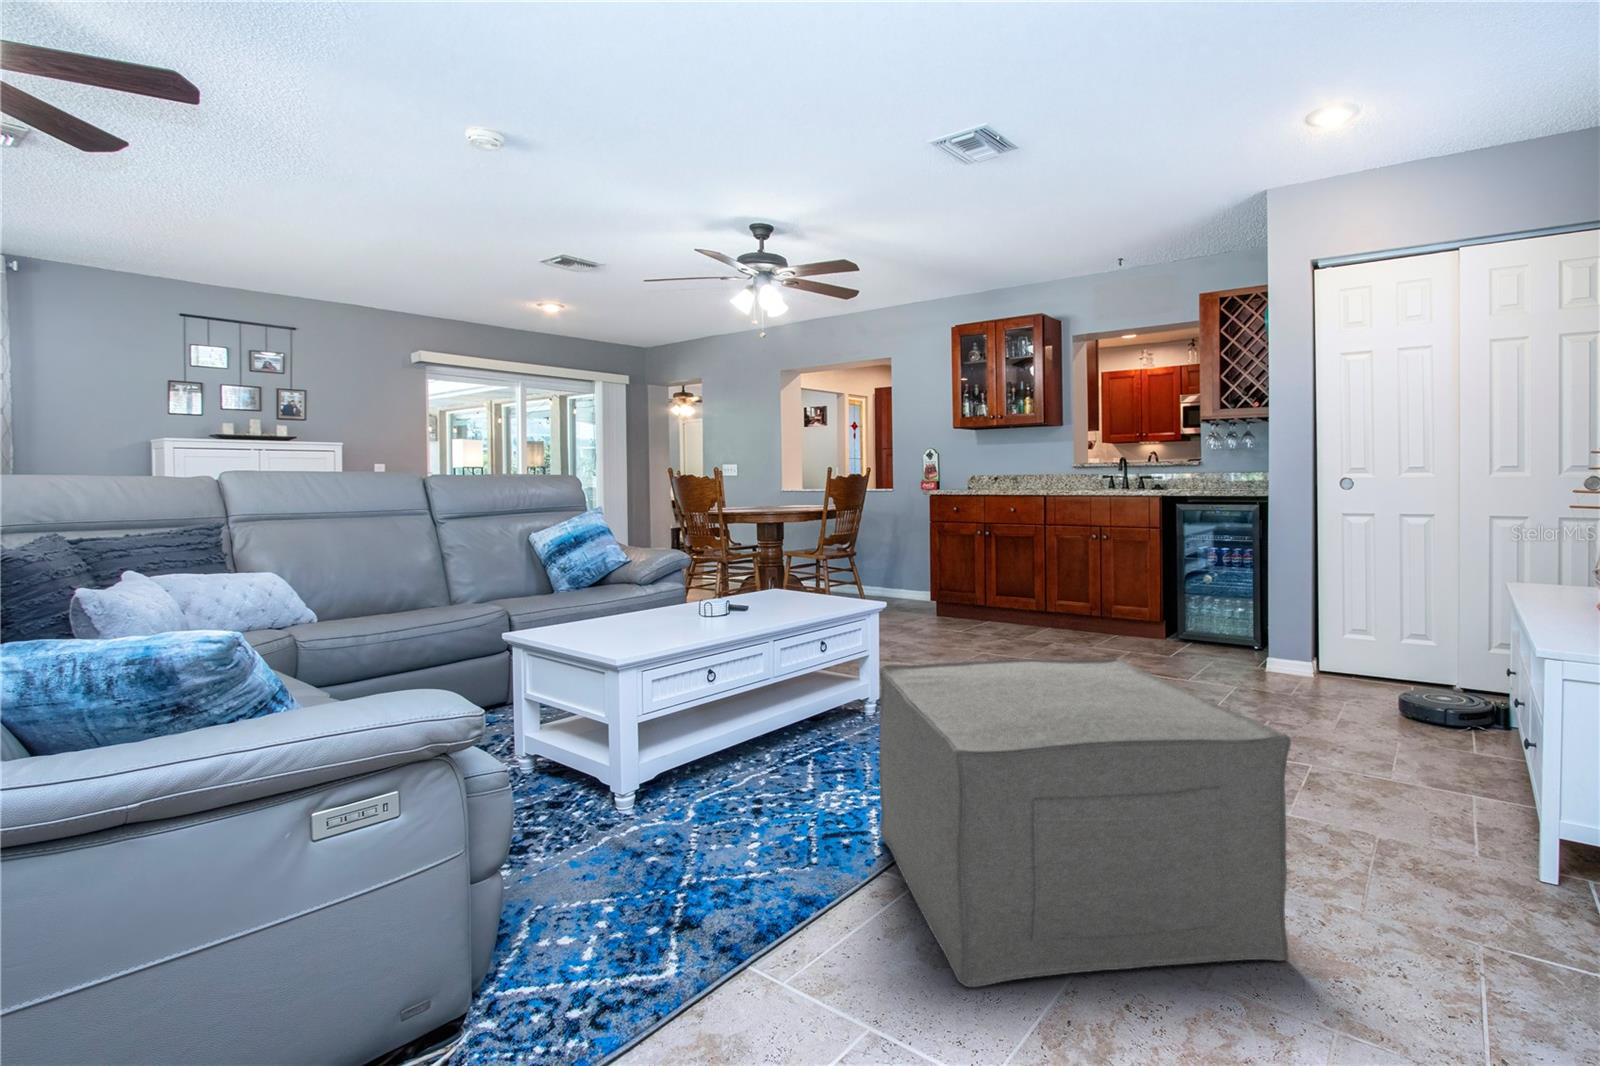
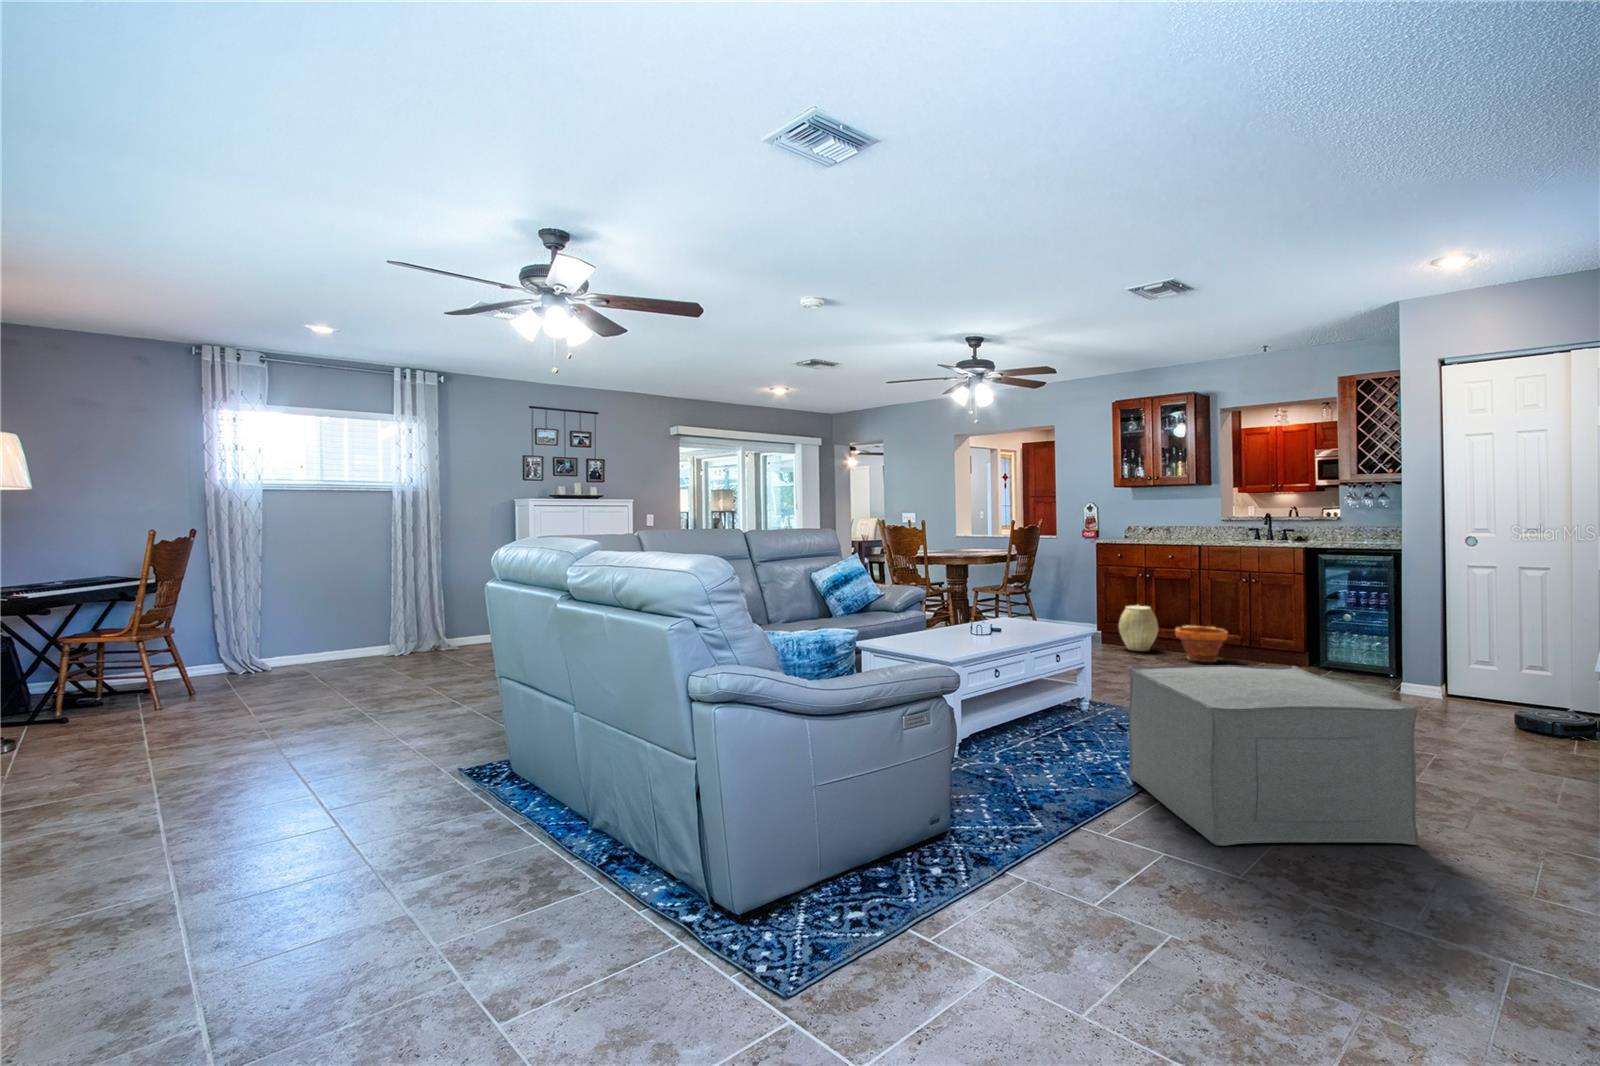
woven basket: none [952,569,997,625] -> present [1119,605,1158,651]
planter: none [1013,594,1073,637] -> present [1175,626,1228,662]

